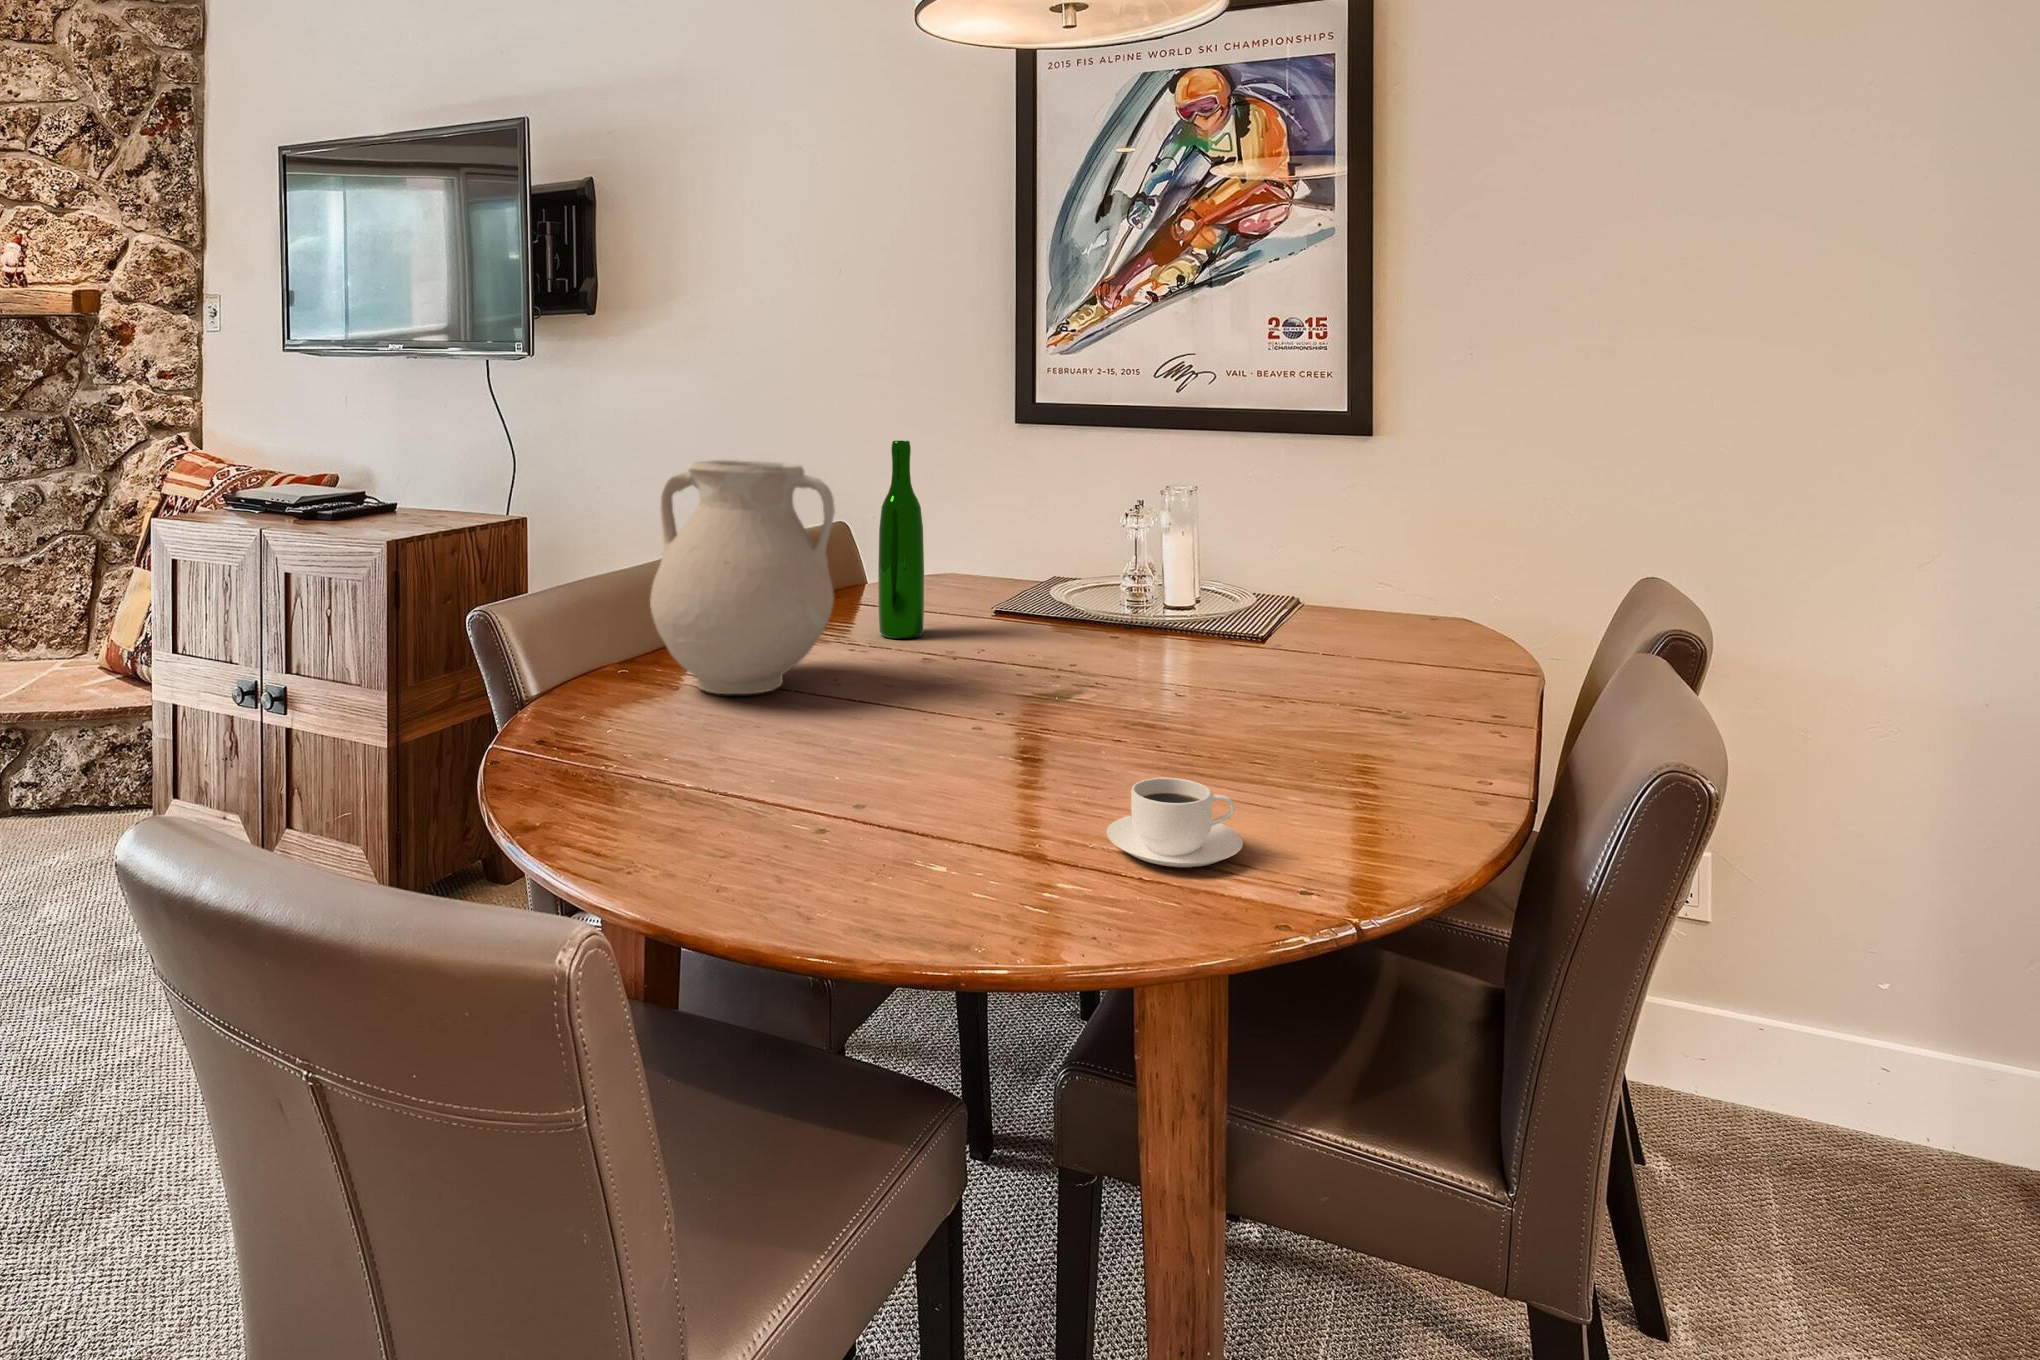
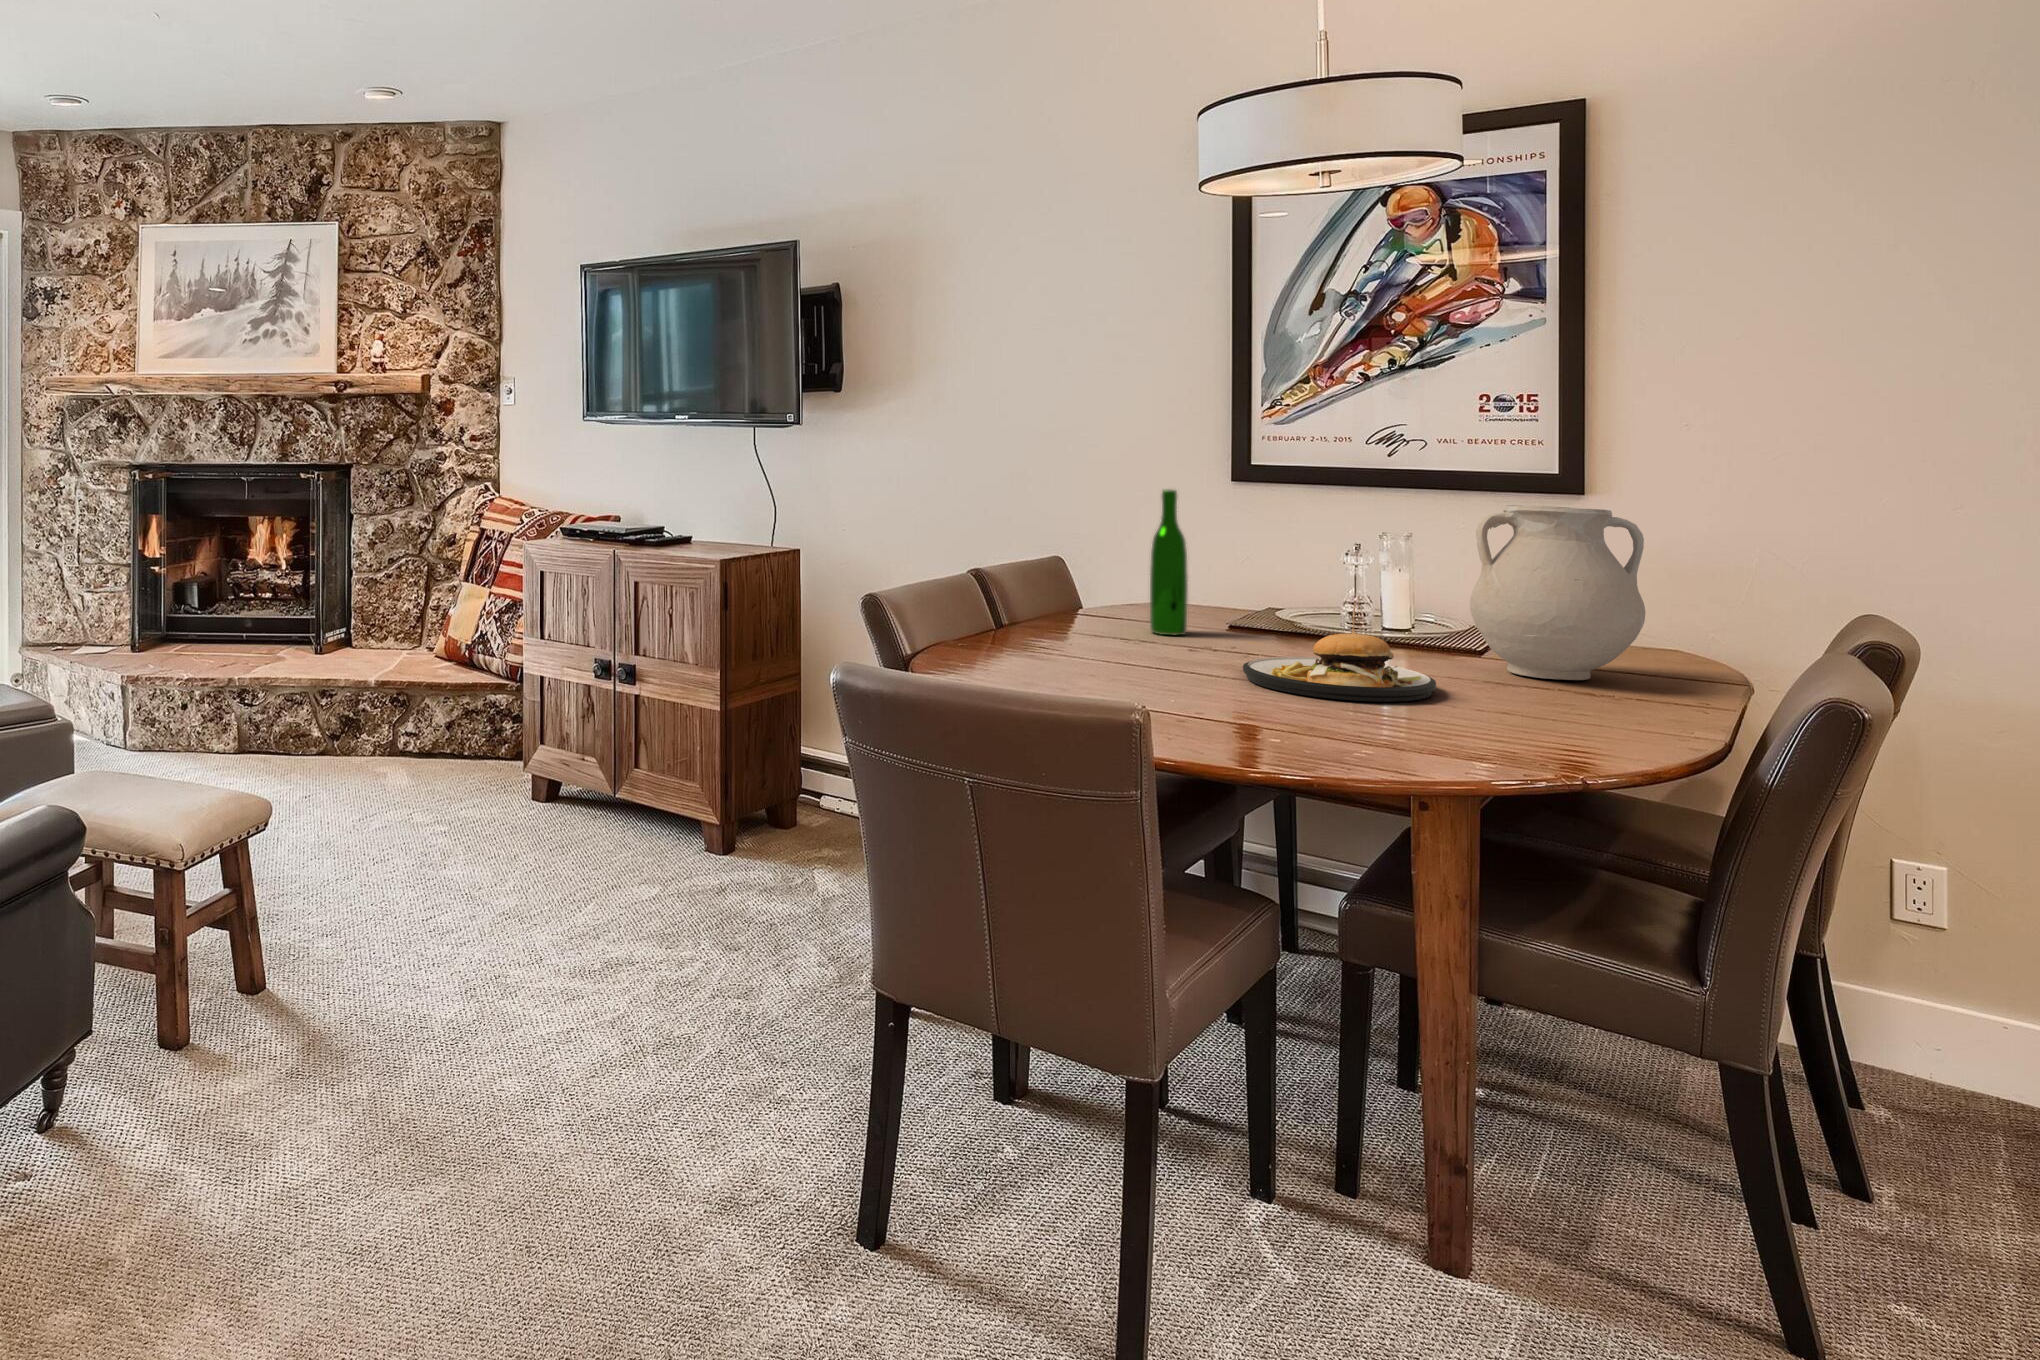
vase: present [650,460,835,694] -> present [1470,505,1646,680]
plate: none [944,610,1184,762] -> present [1243,604,1436,702]
coffee cup: present [1106,778,1243,867] -> none [1402,698,1505,747]

